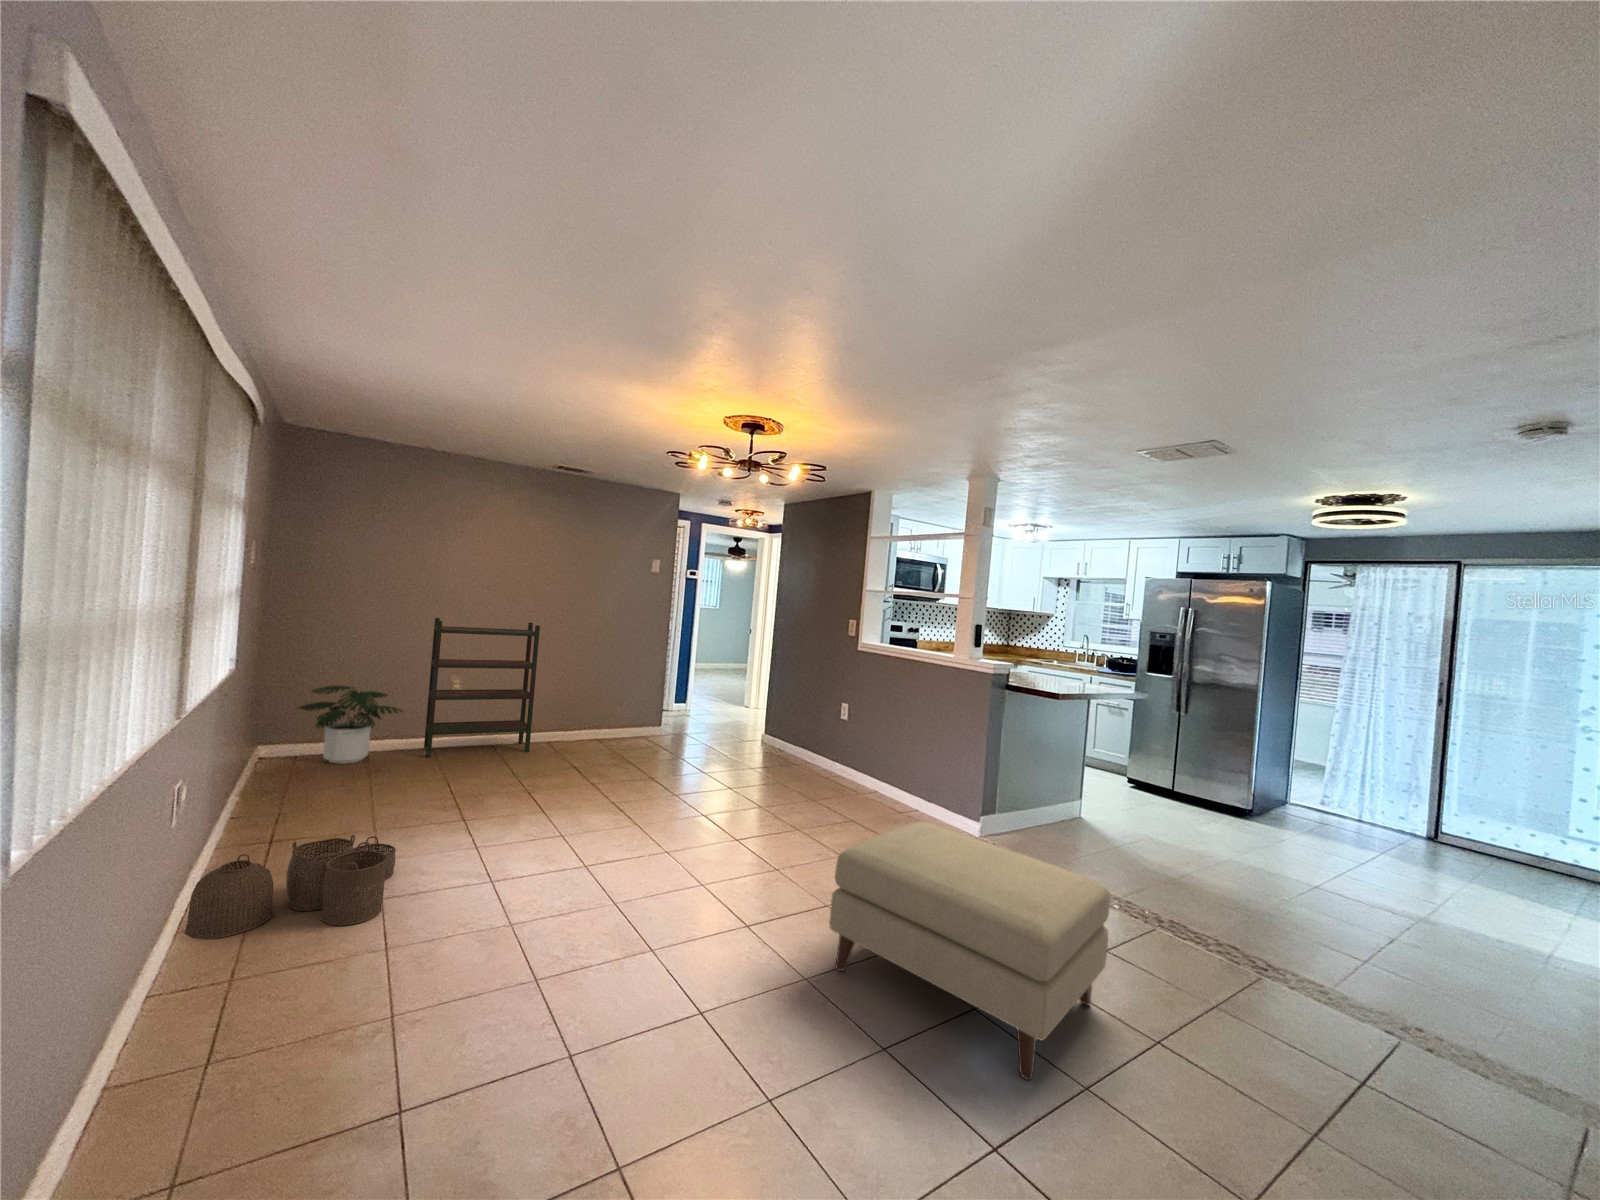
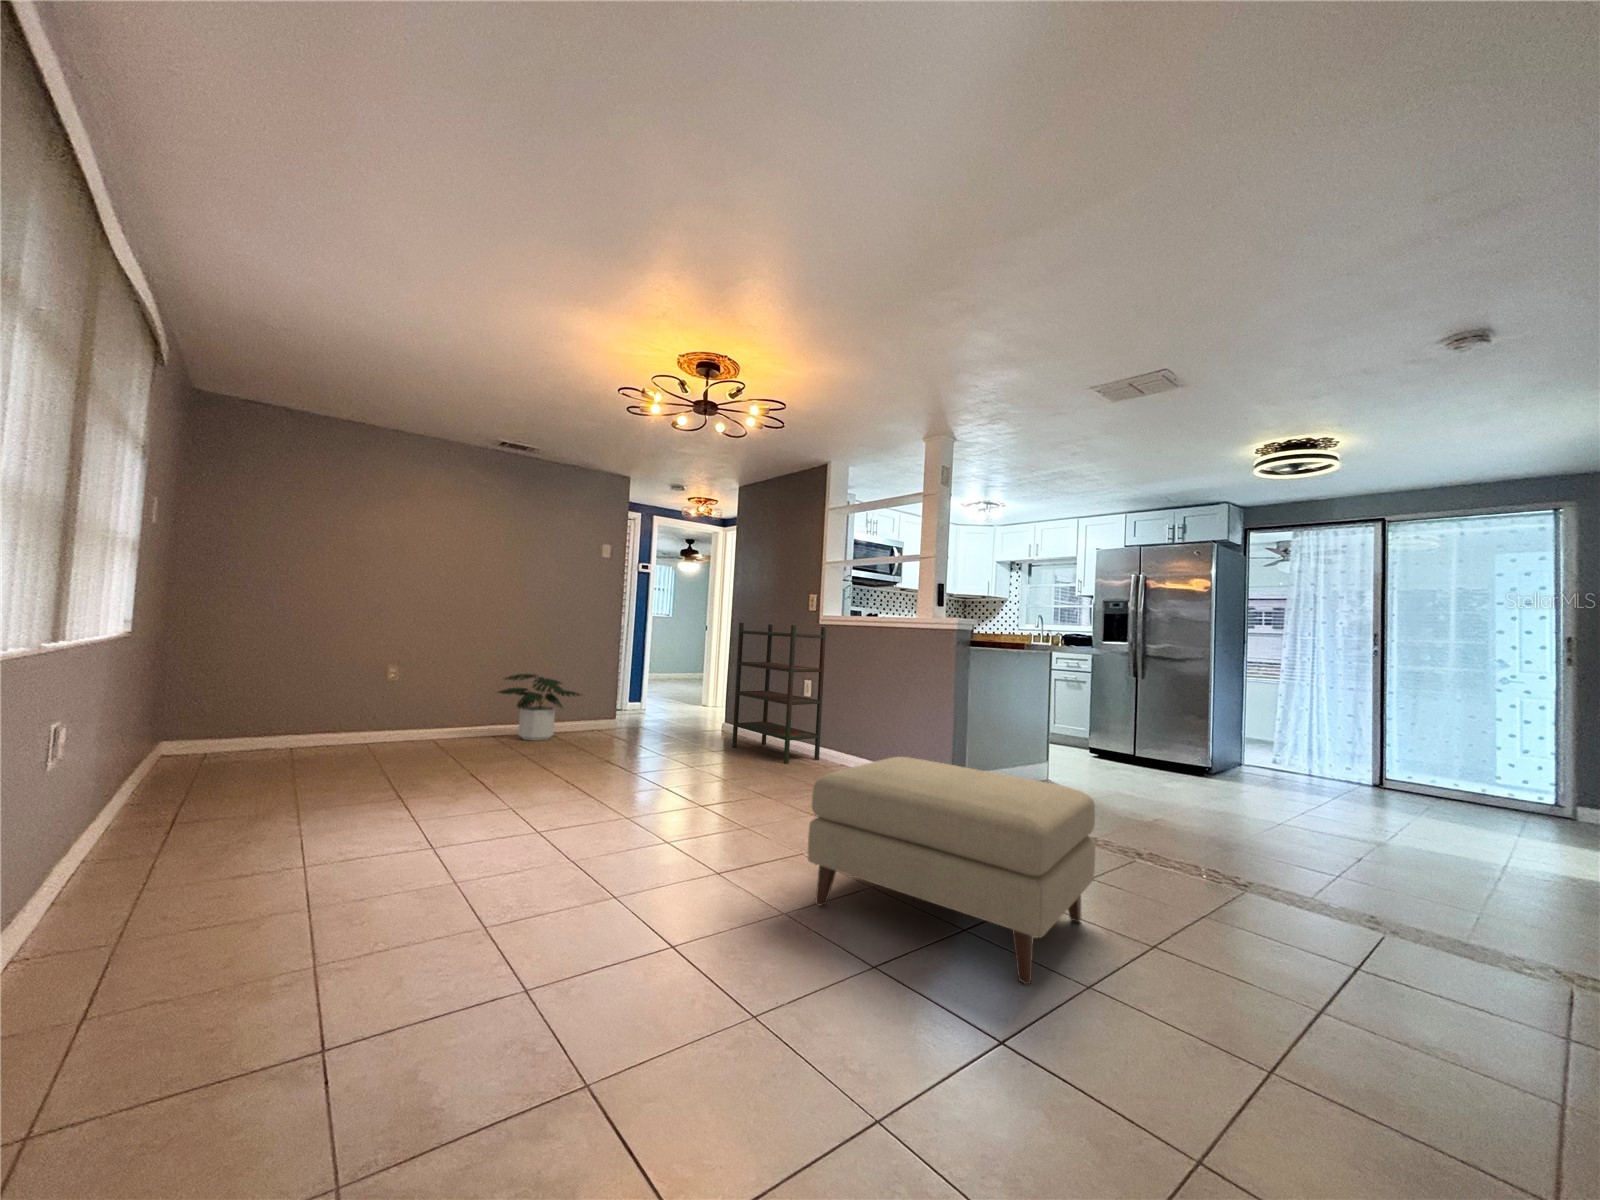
bookshelf: present [424,618,540,758] -> present [732,623,826,764]
potted plant: present [298,685,404,764] -> present [498,674,580,741]
woven basket: present [185,835,396,939] -> none [61,797,320,909]

